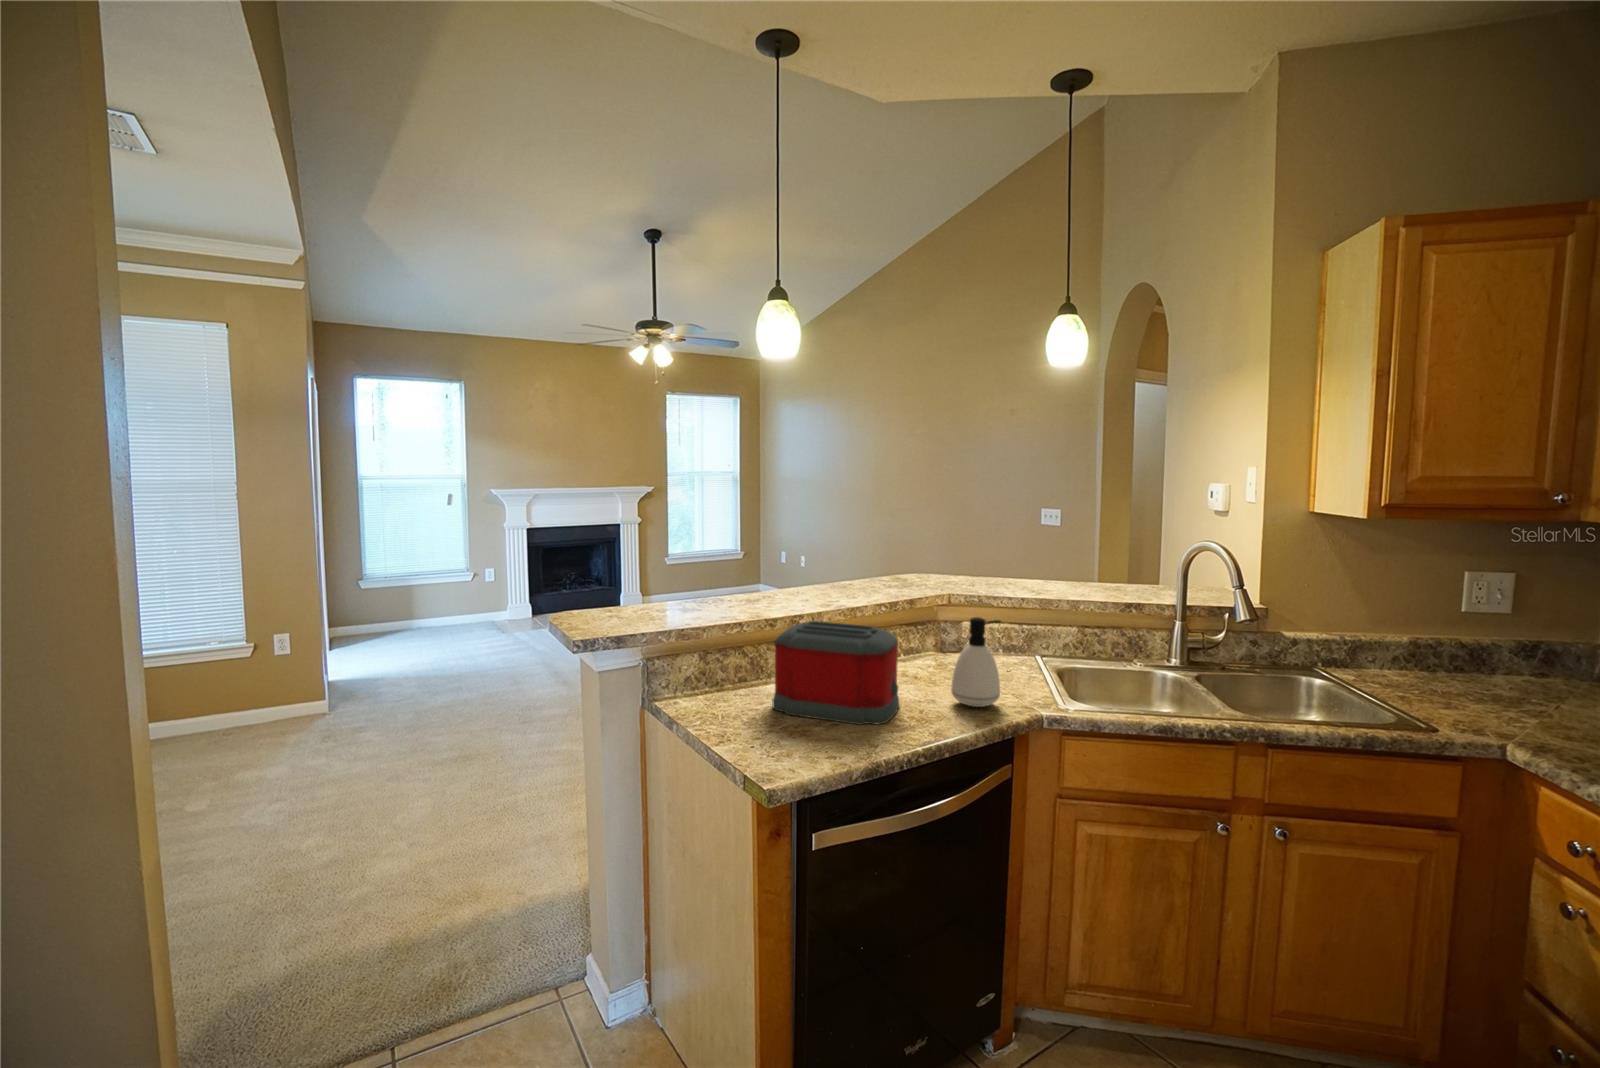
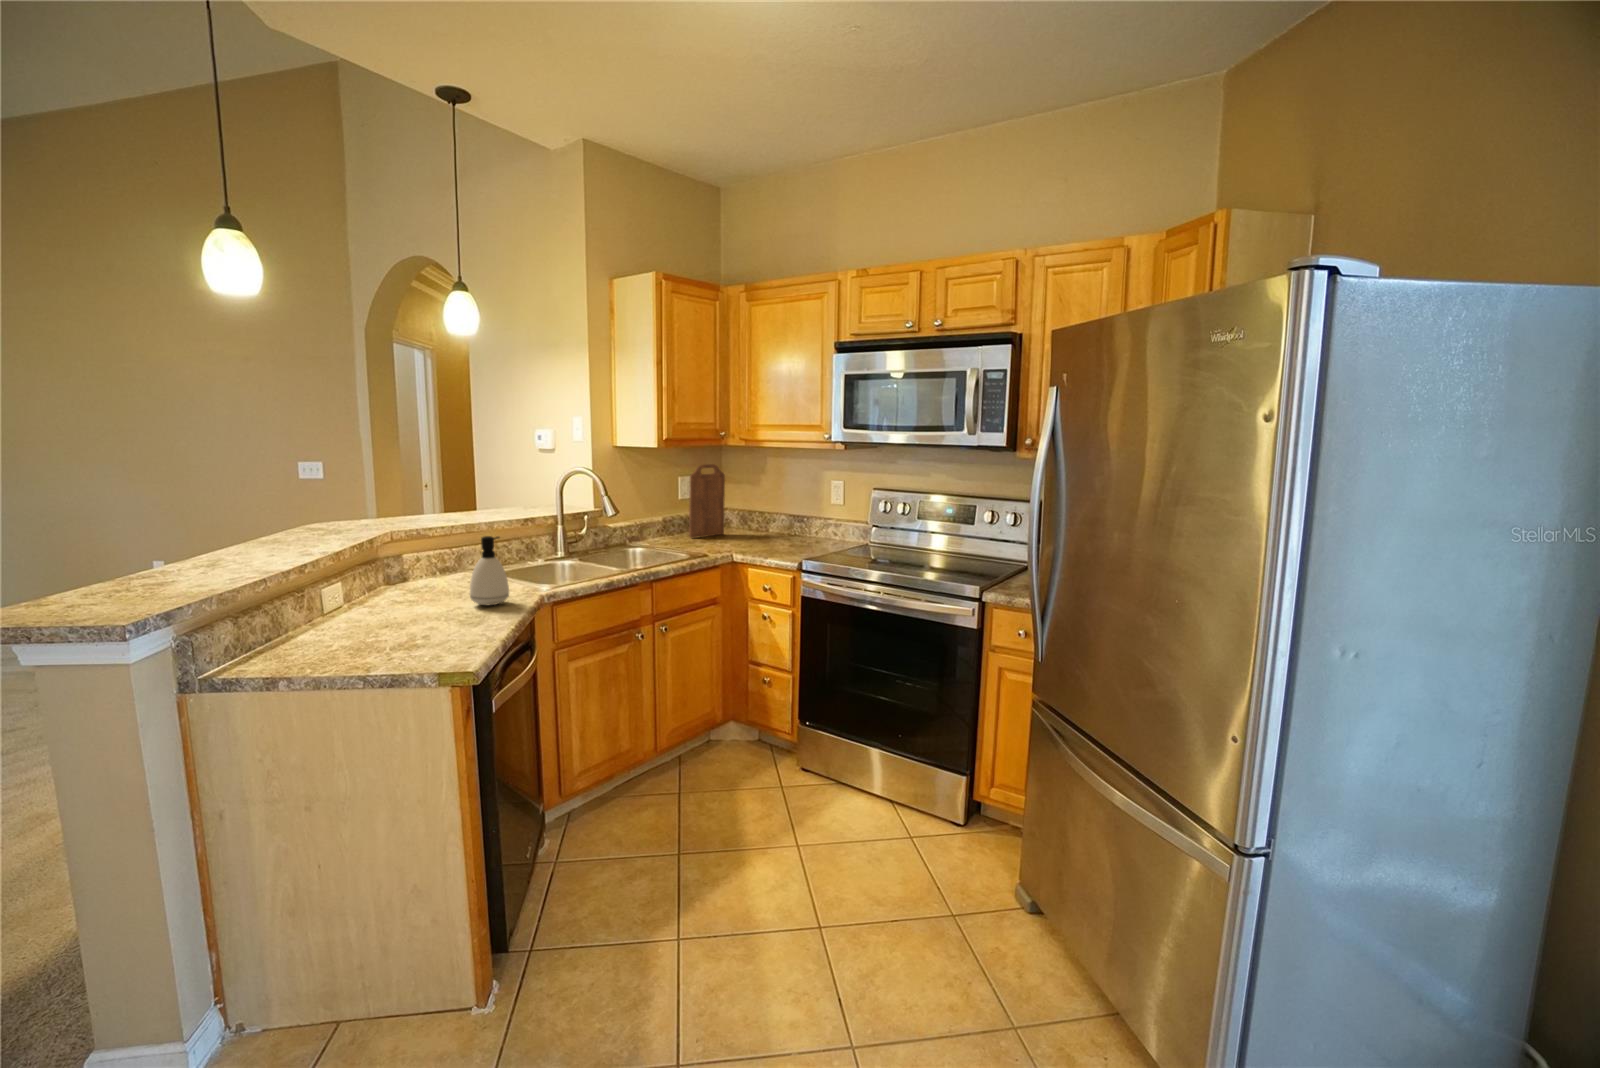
cutting board: none [1461,558,1571,691] -> present [689,464,725,538]
toaster: present [772,621,899,725] -> none [325,556,457,646]

